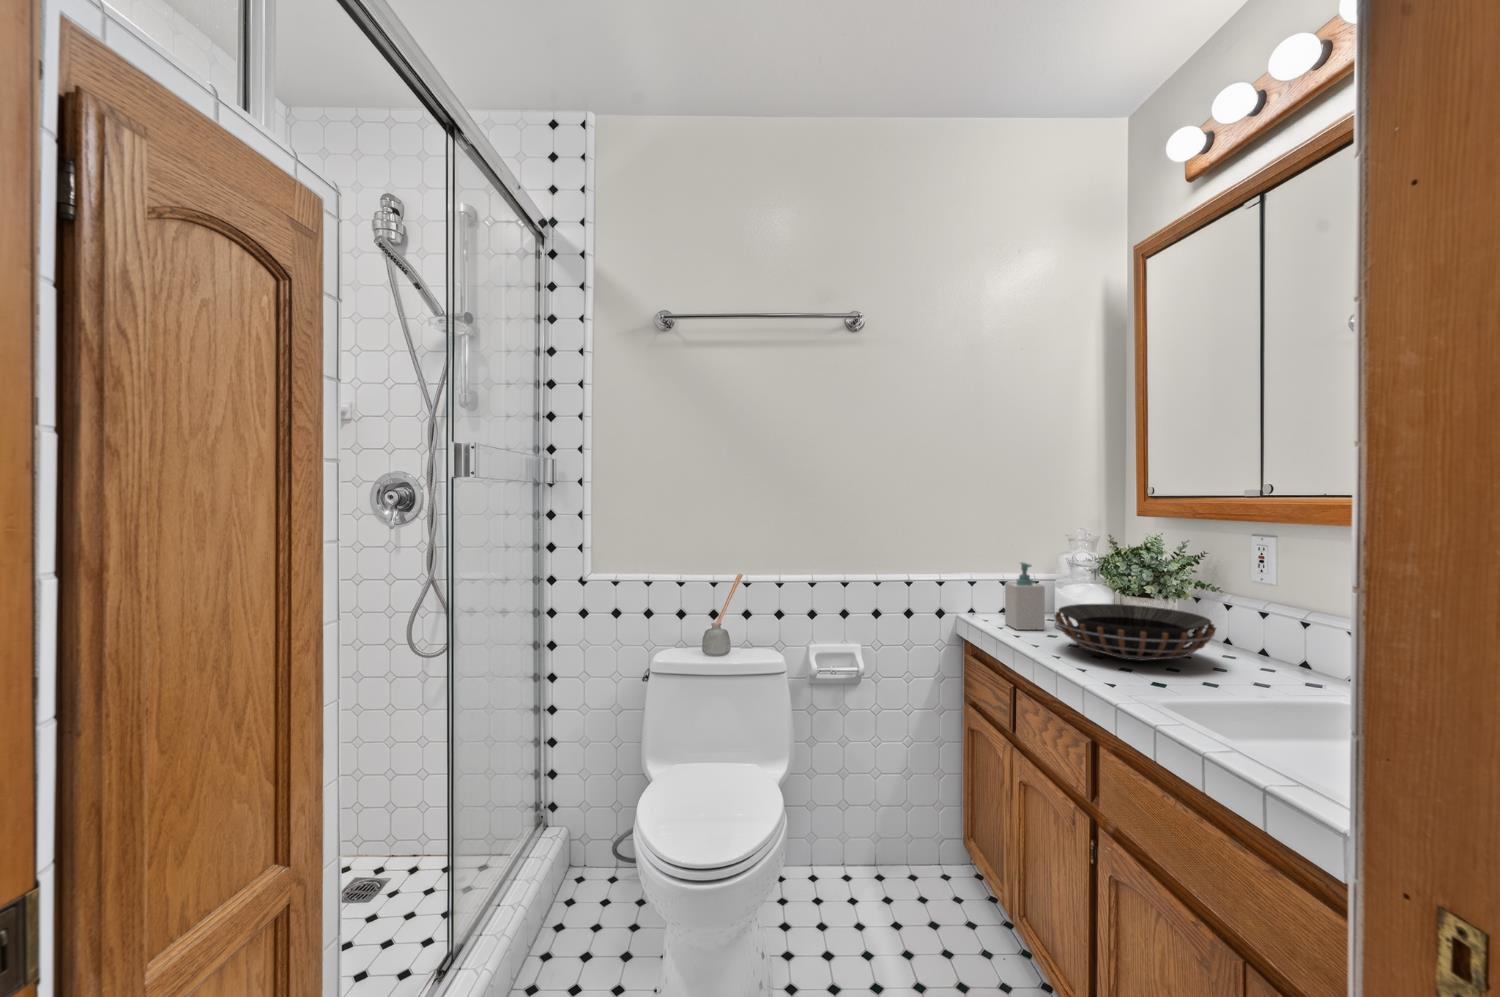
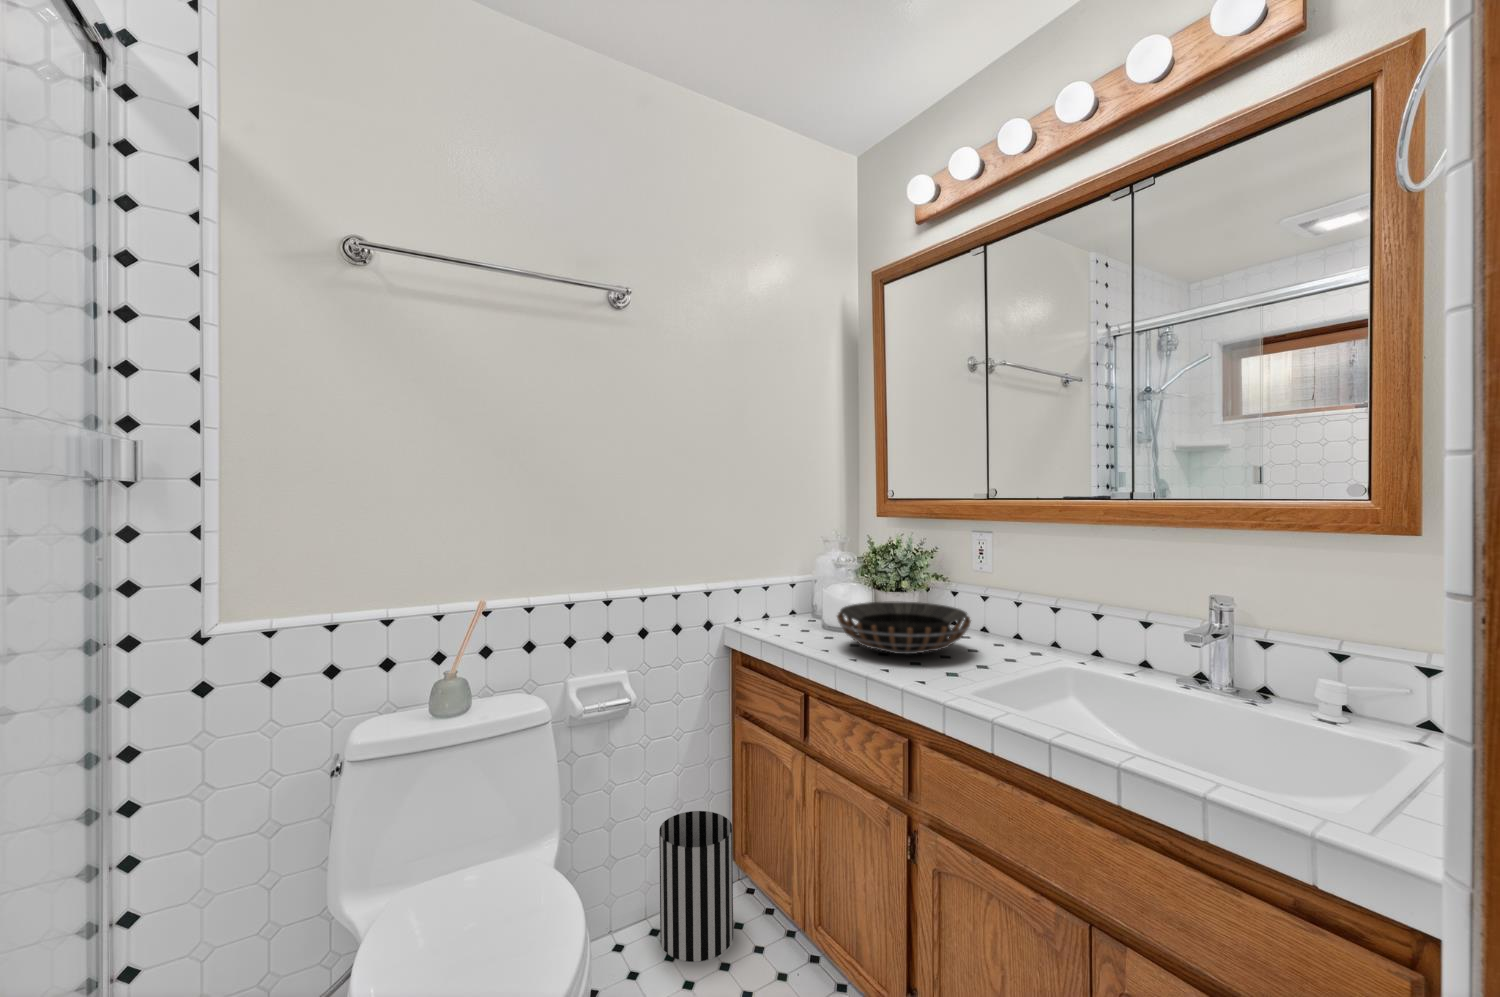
soap bottle: present [1005,562,1045,630] -> none [773,567,813,636]
wastebasket: none [883,781,951,916] -> present [659,811,733,962]

